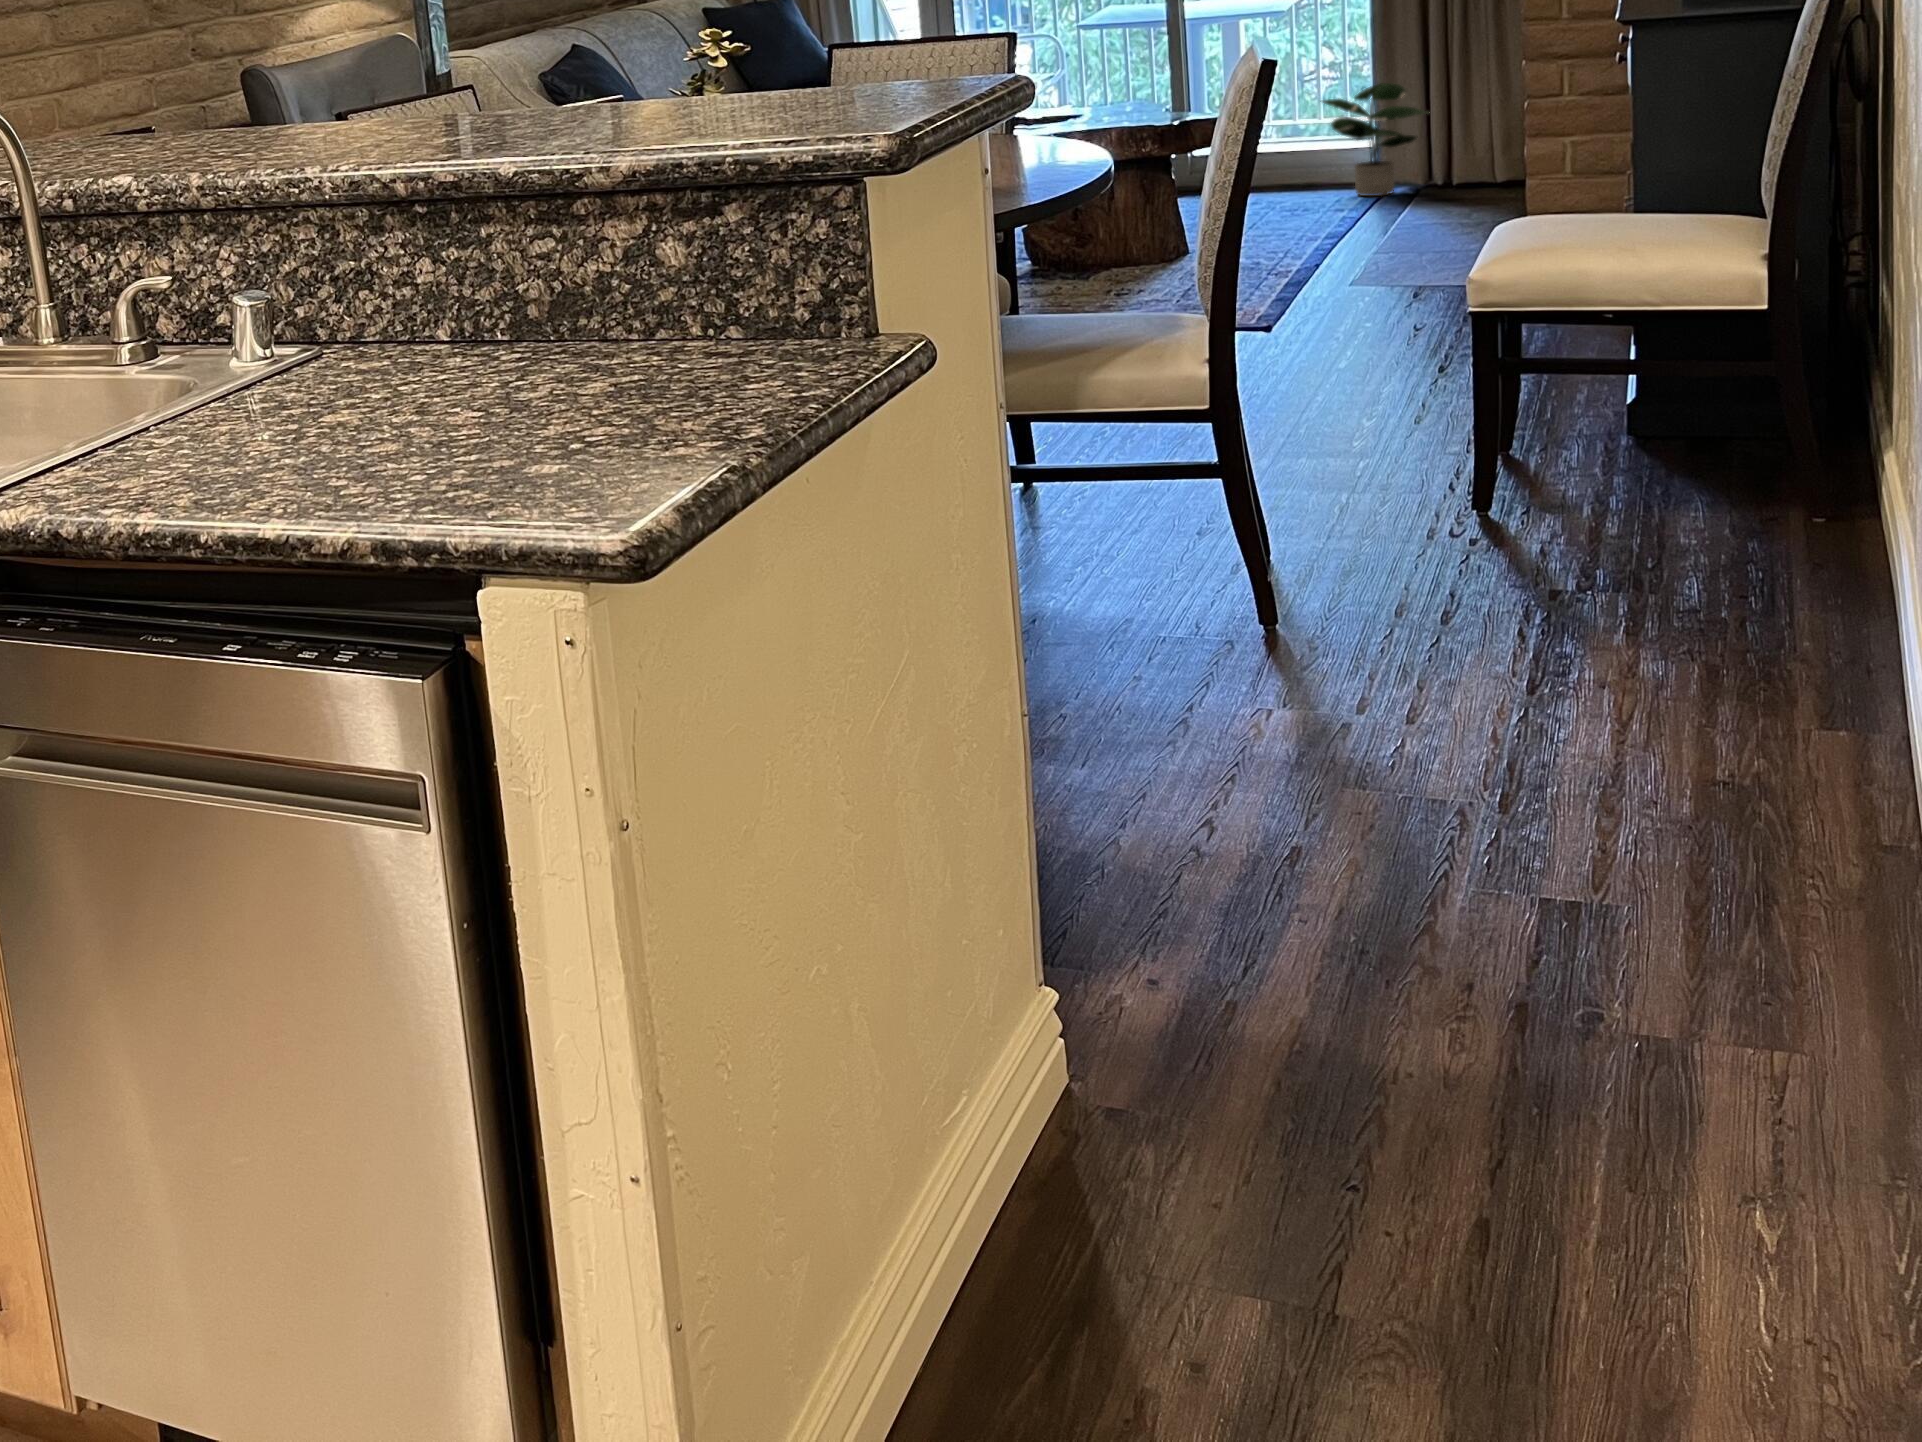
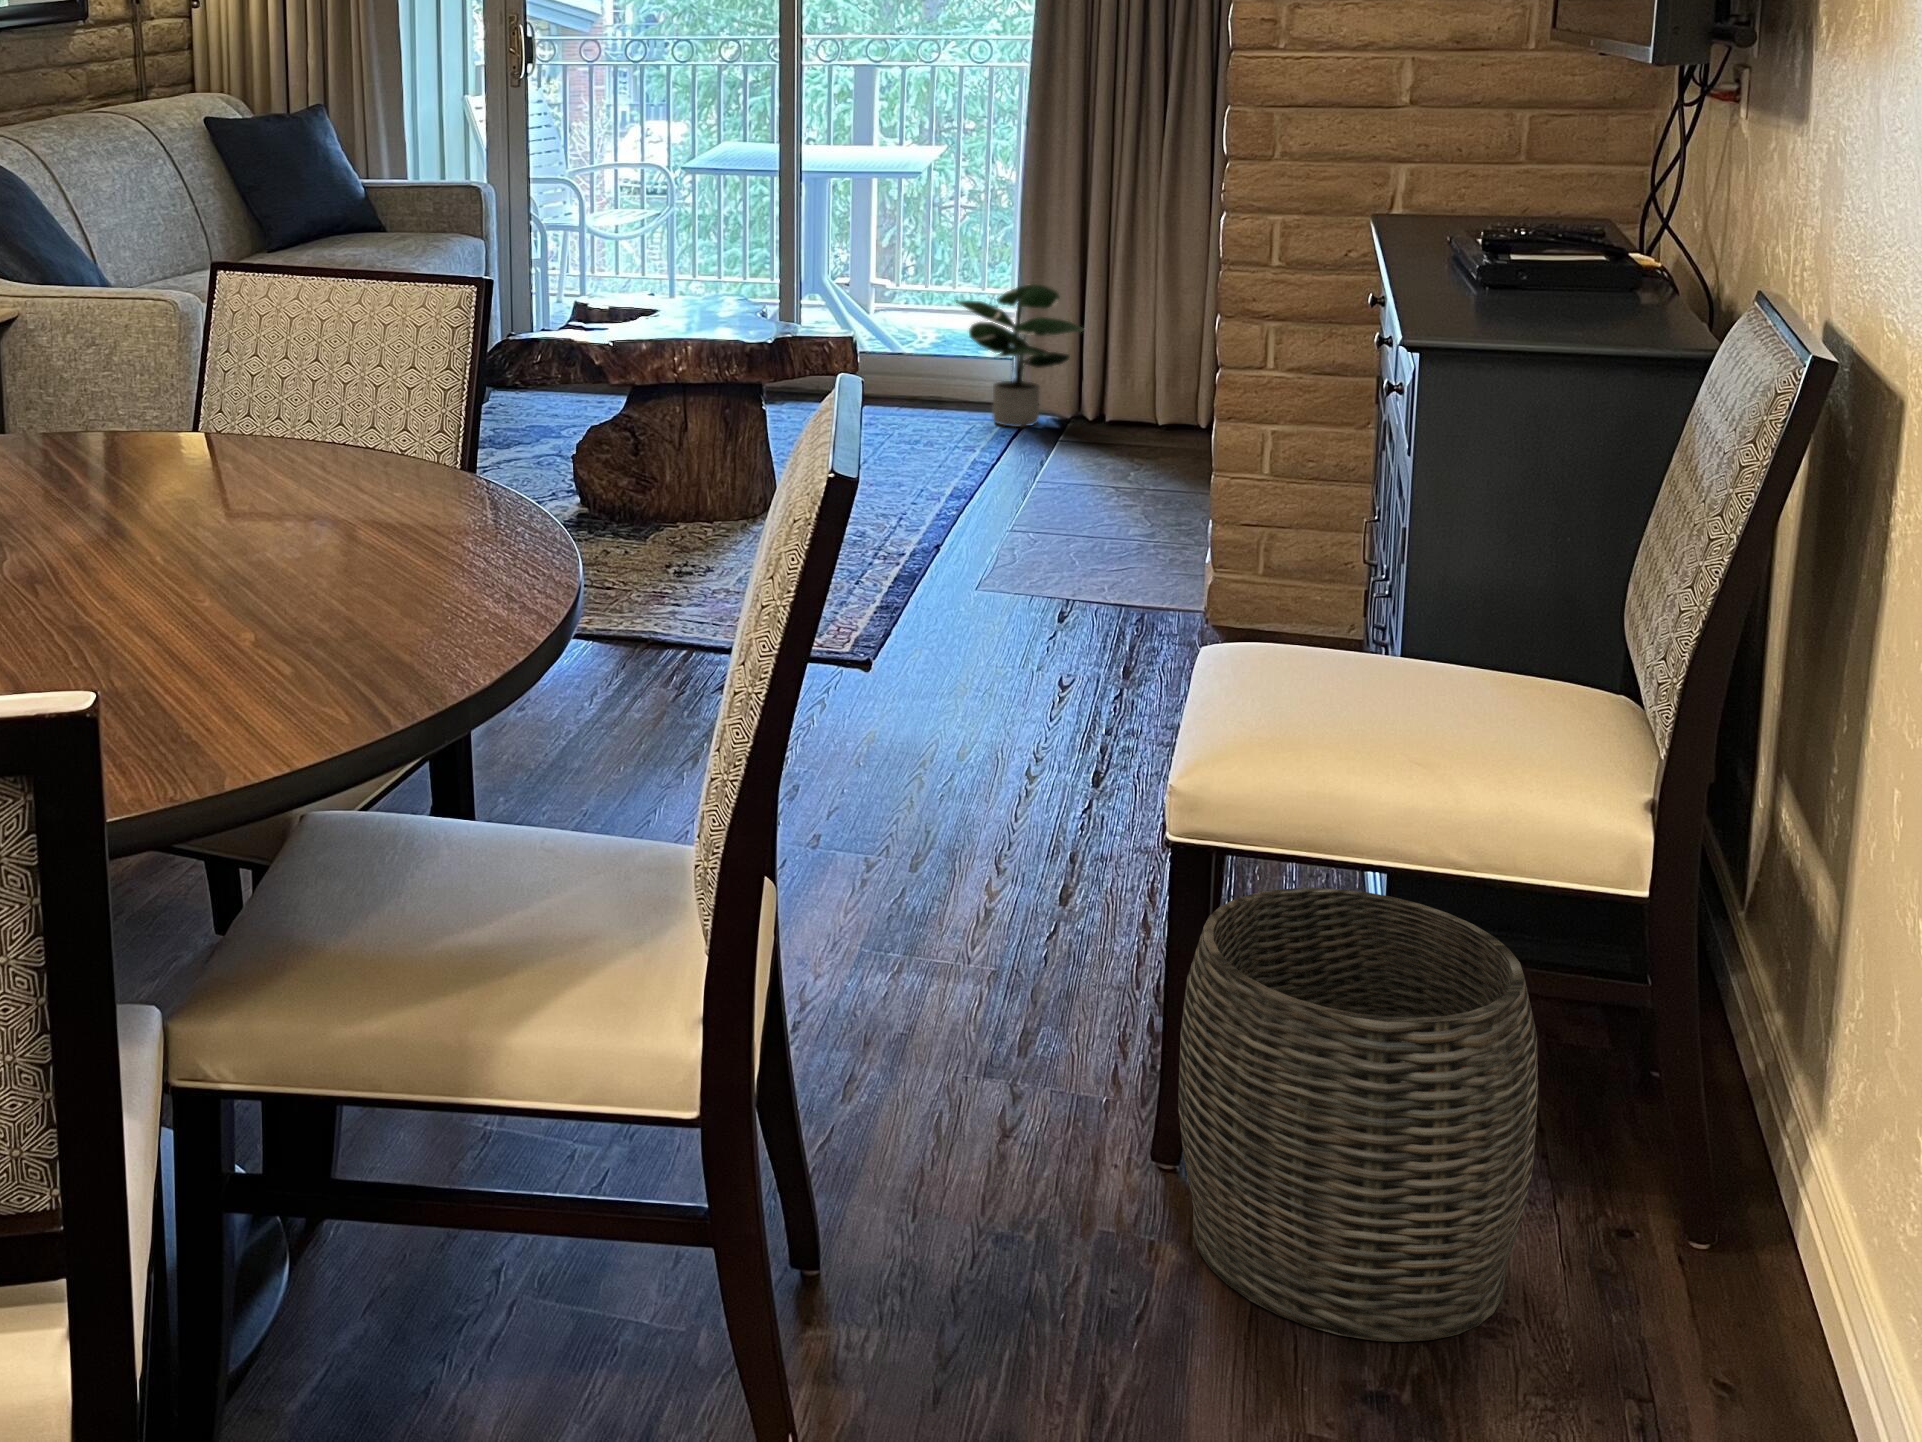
woven basket: none [1494,337,1715,568] -> present [1178,888,1538,1342]

